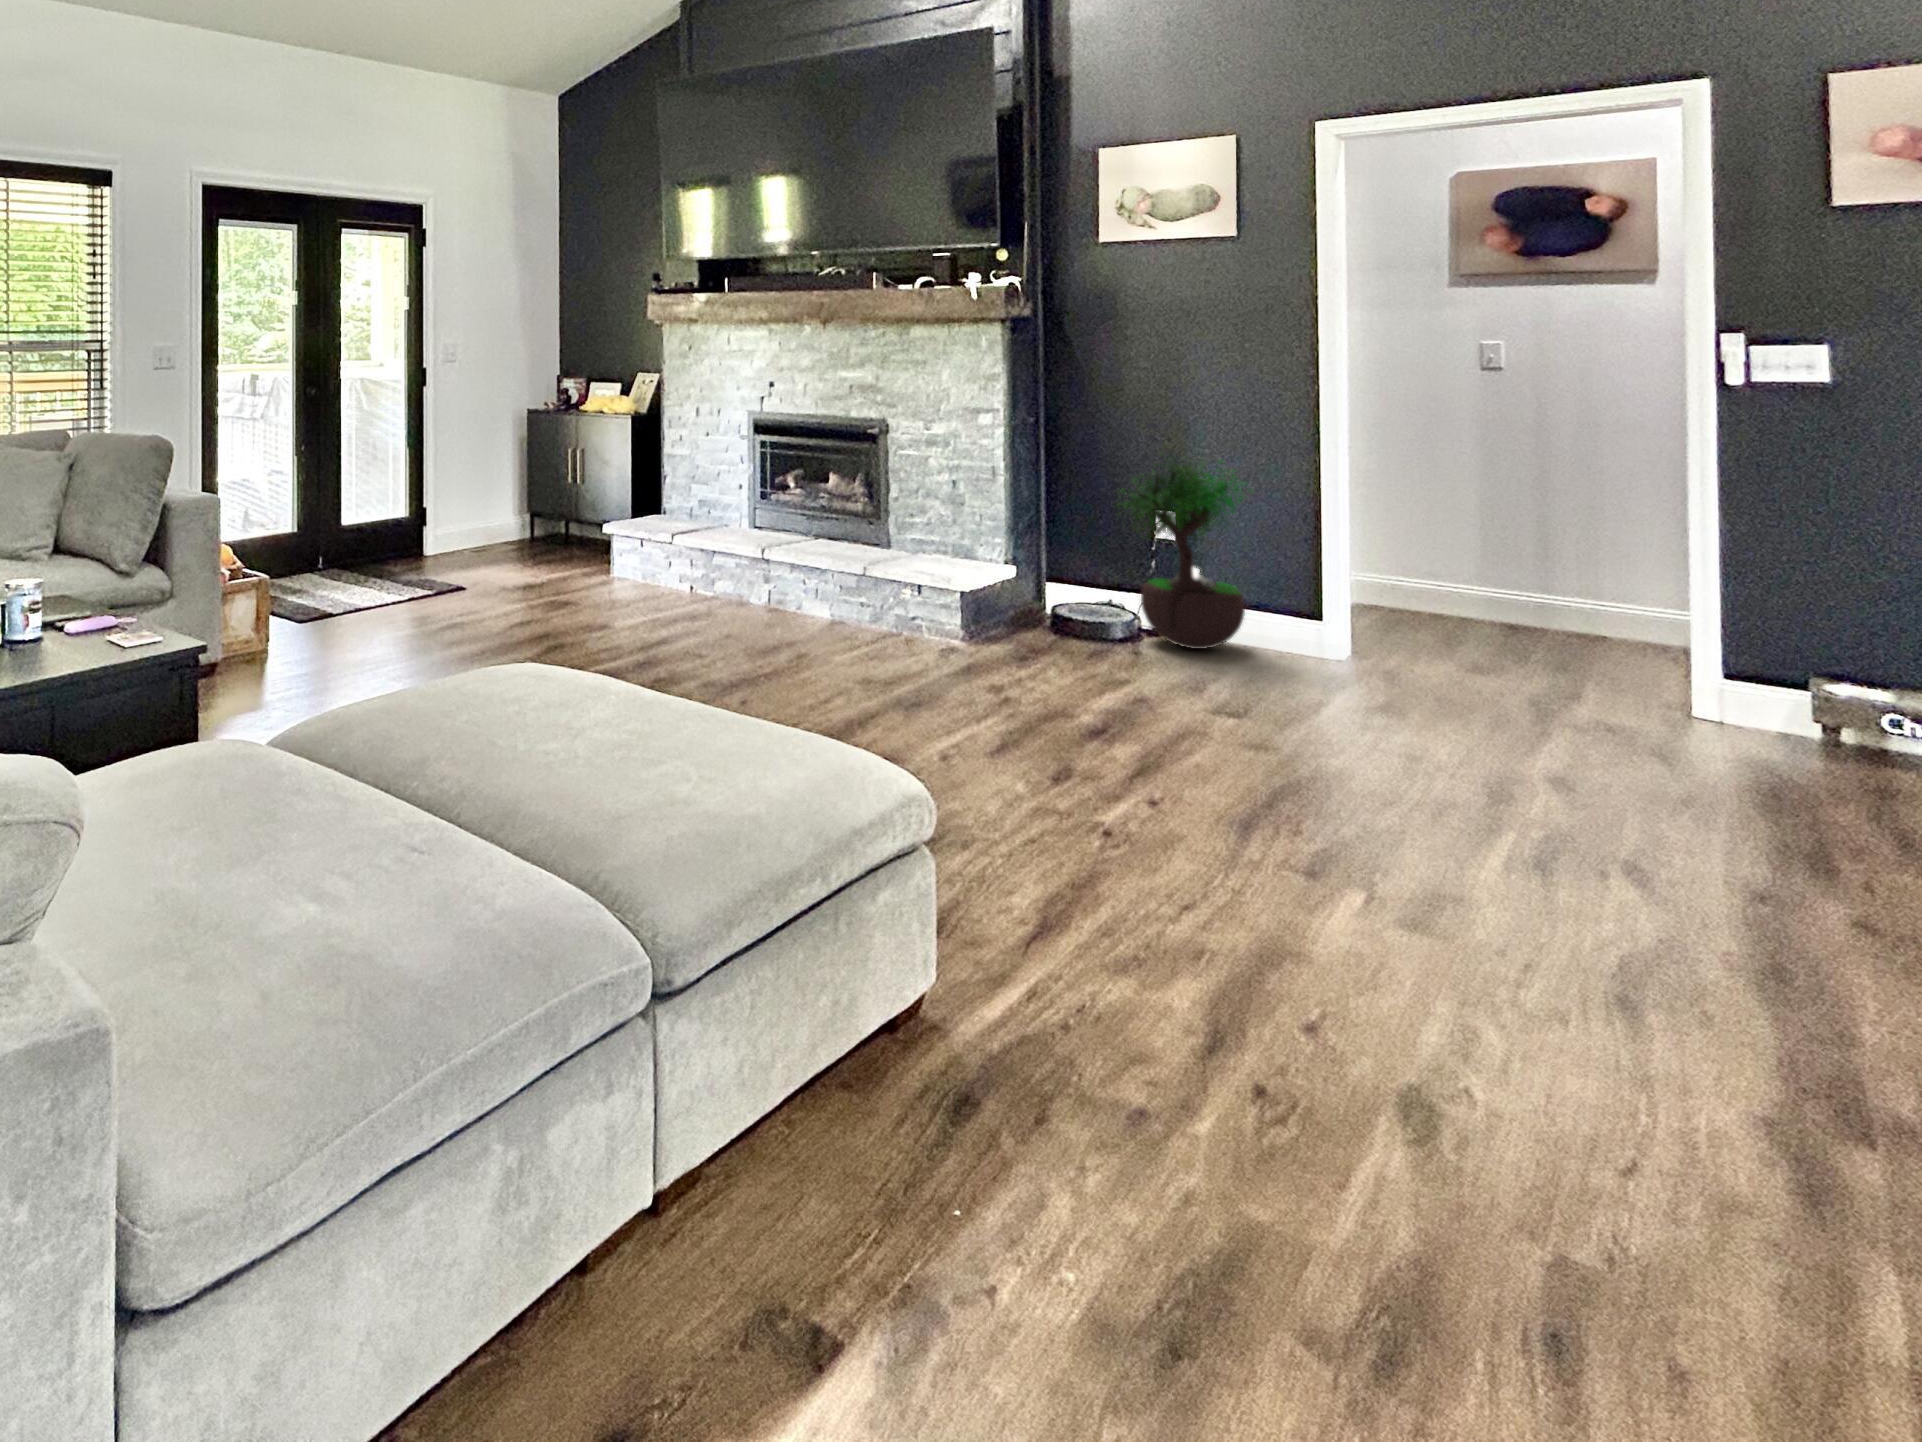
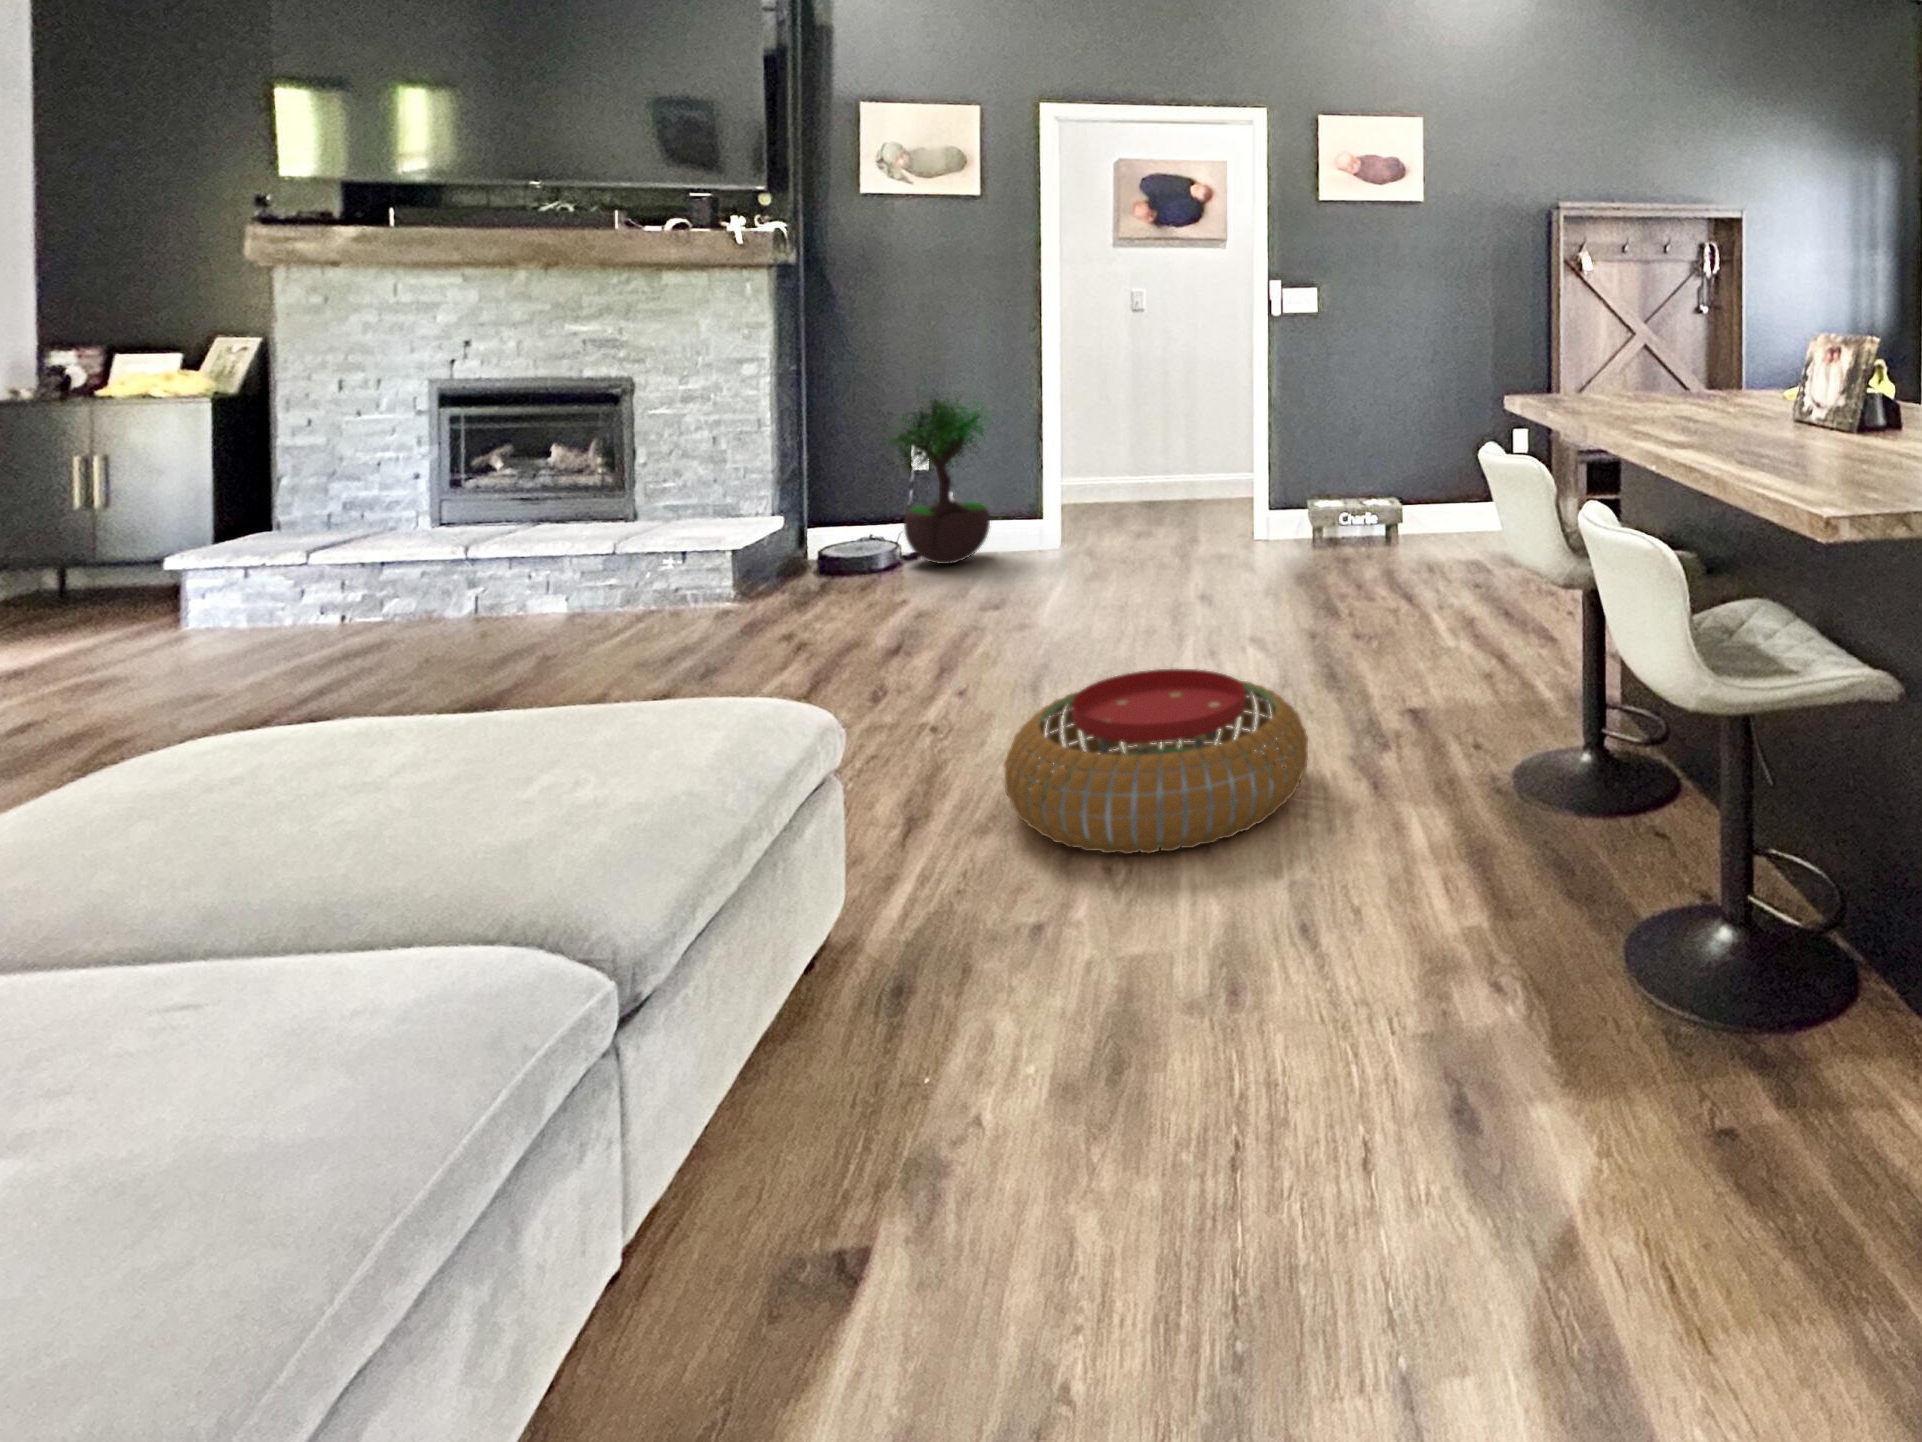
pouf: none [1147,841,1644,1130] -> present [1004,669,1308,854]

